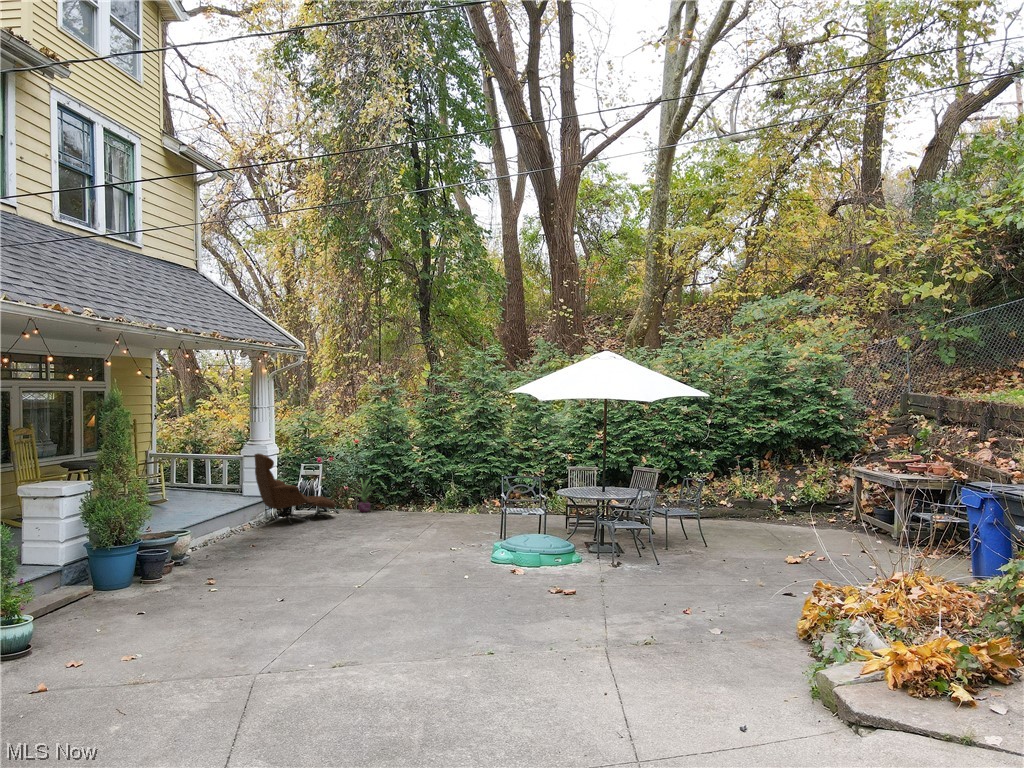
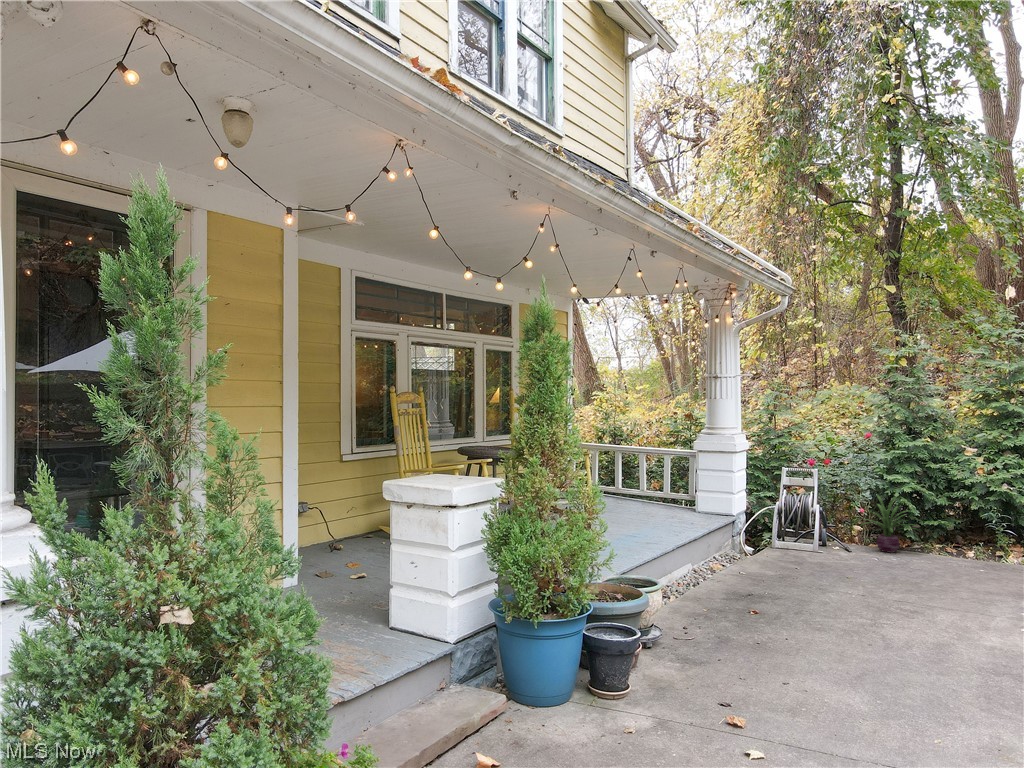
lounge chair: present [255,454,335,525] -> none [716,447,849,566]

